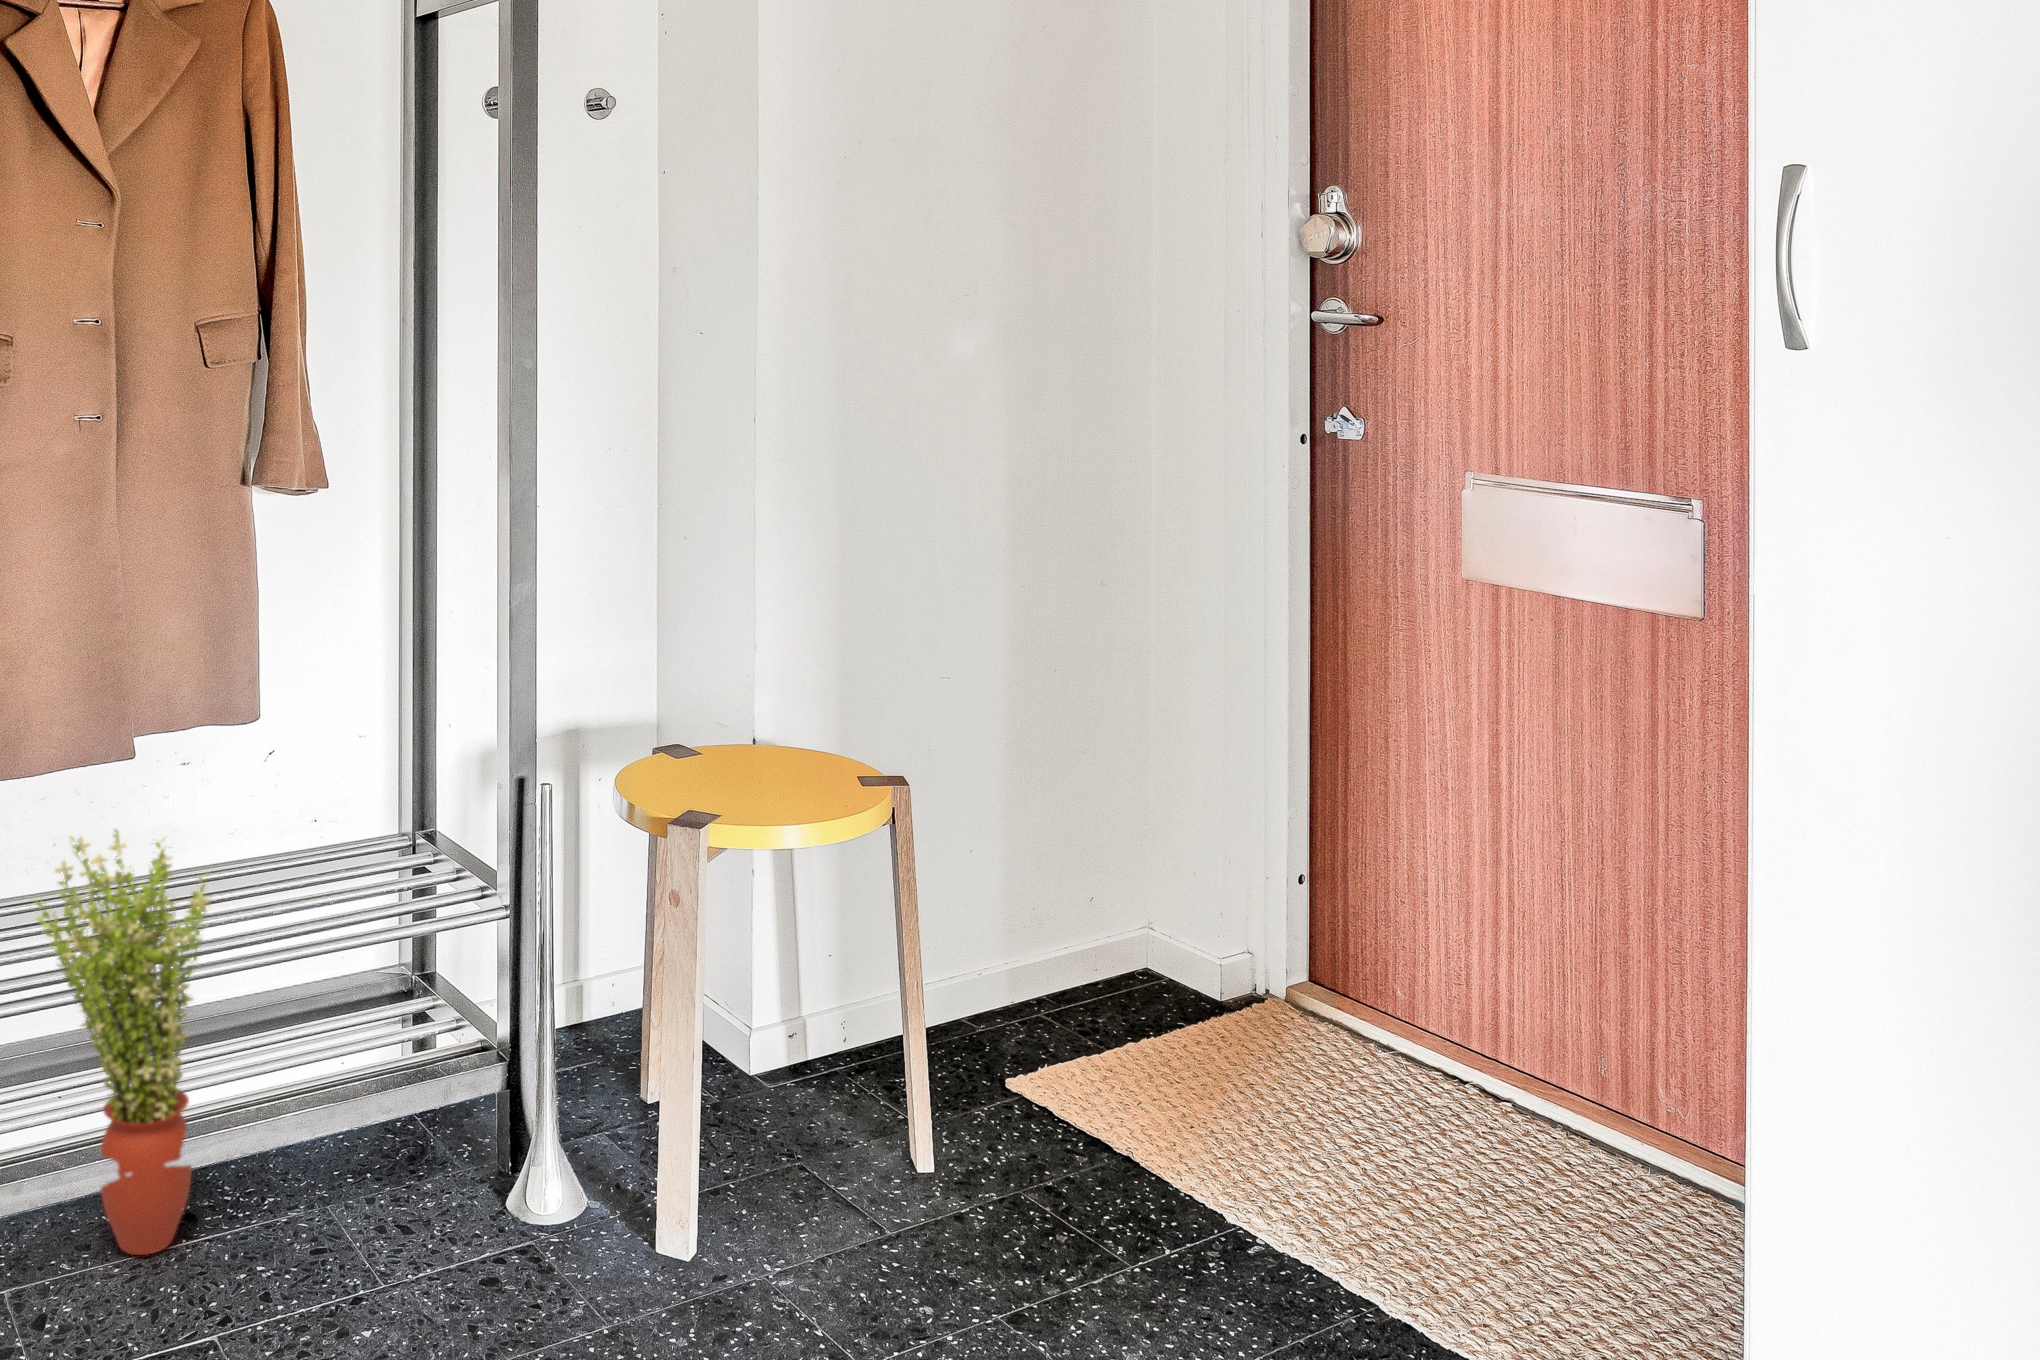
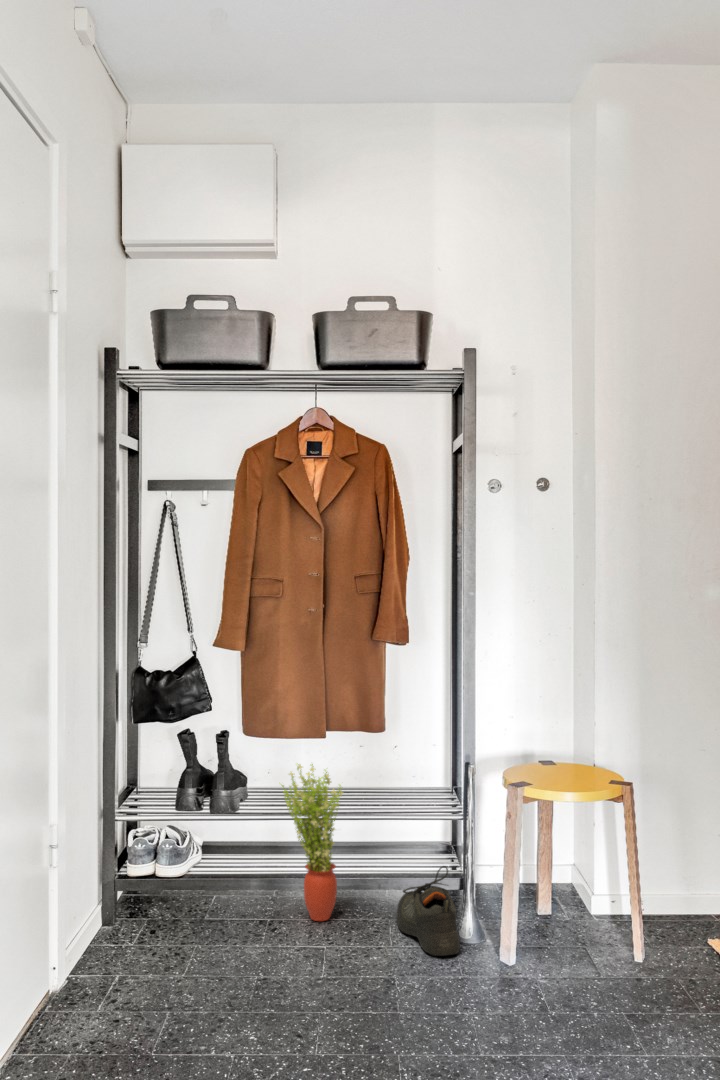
shoe: none [345,1041,557,1279] -> present [397,866,460,956]

